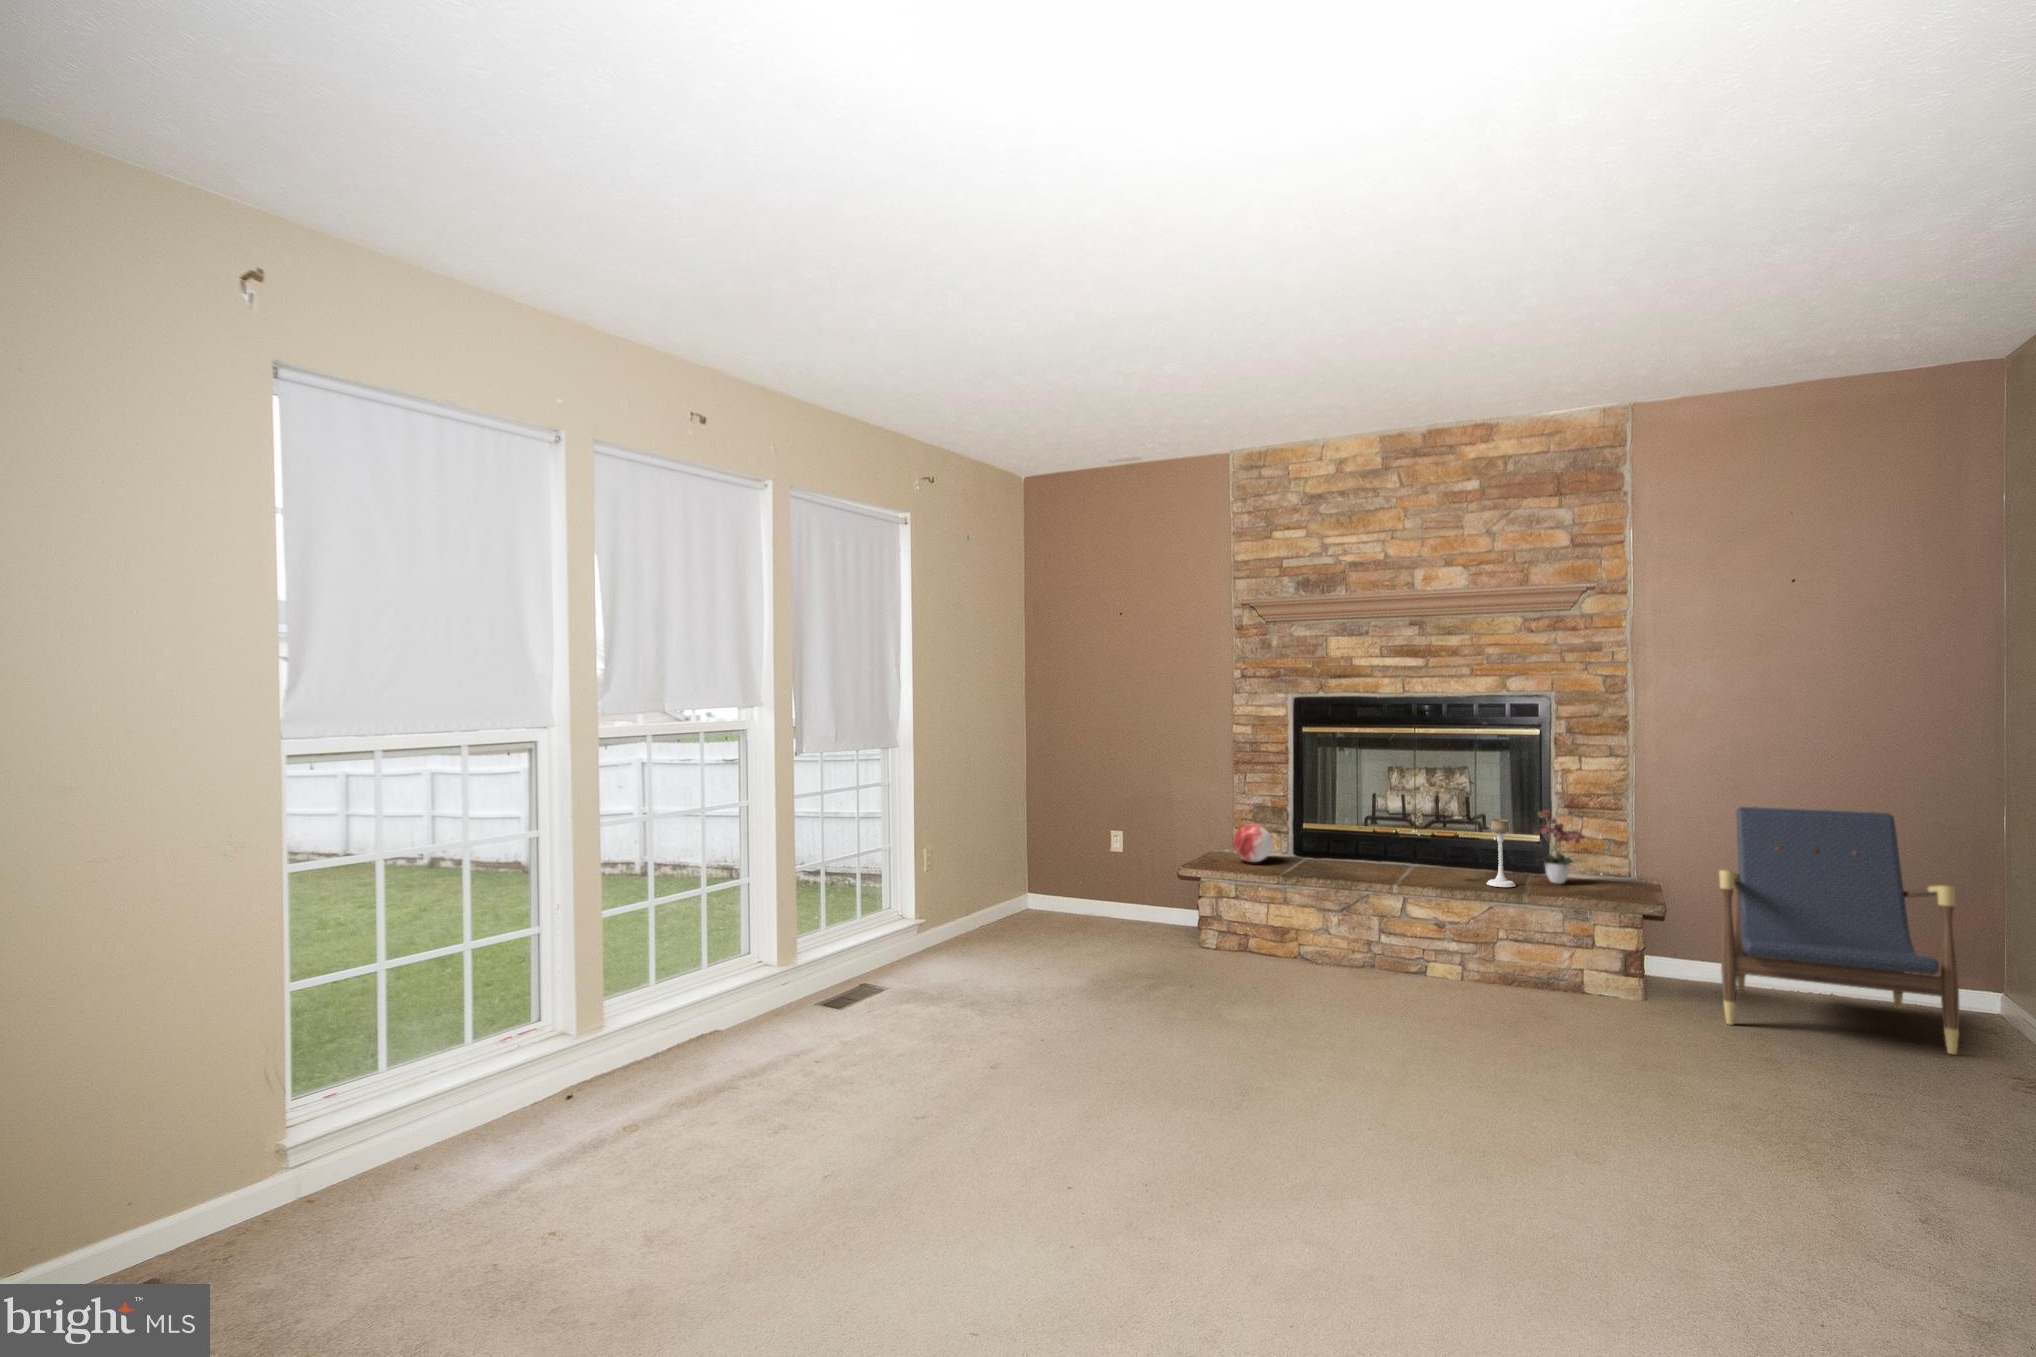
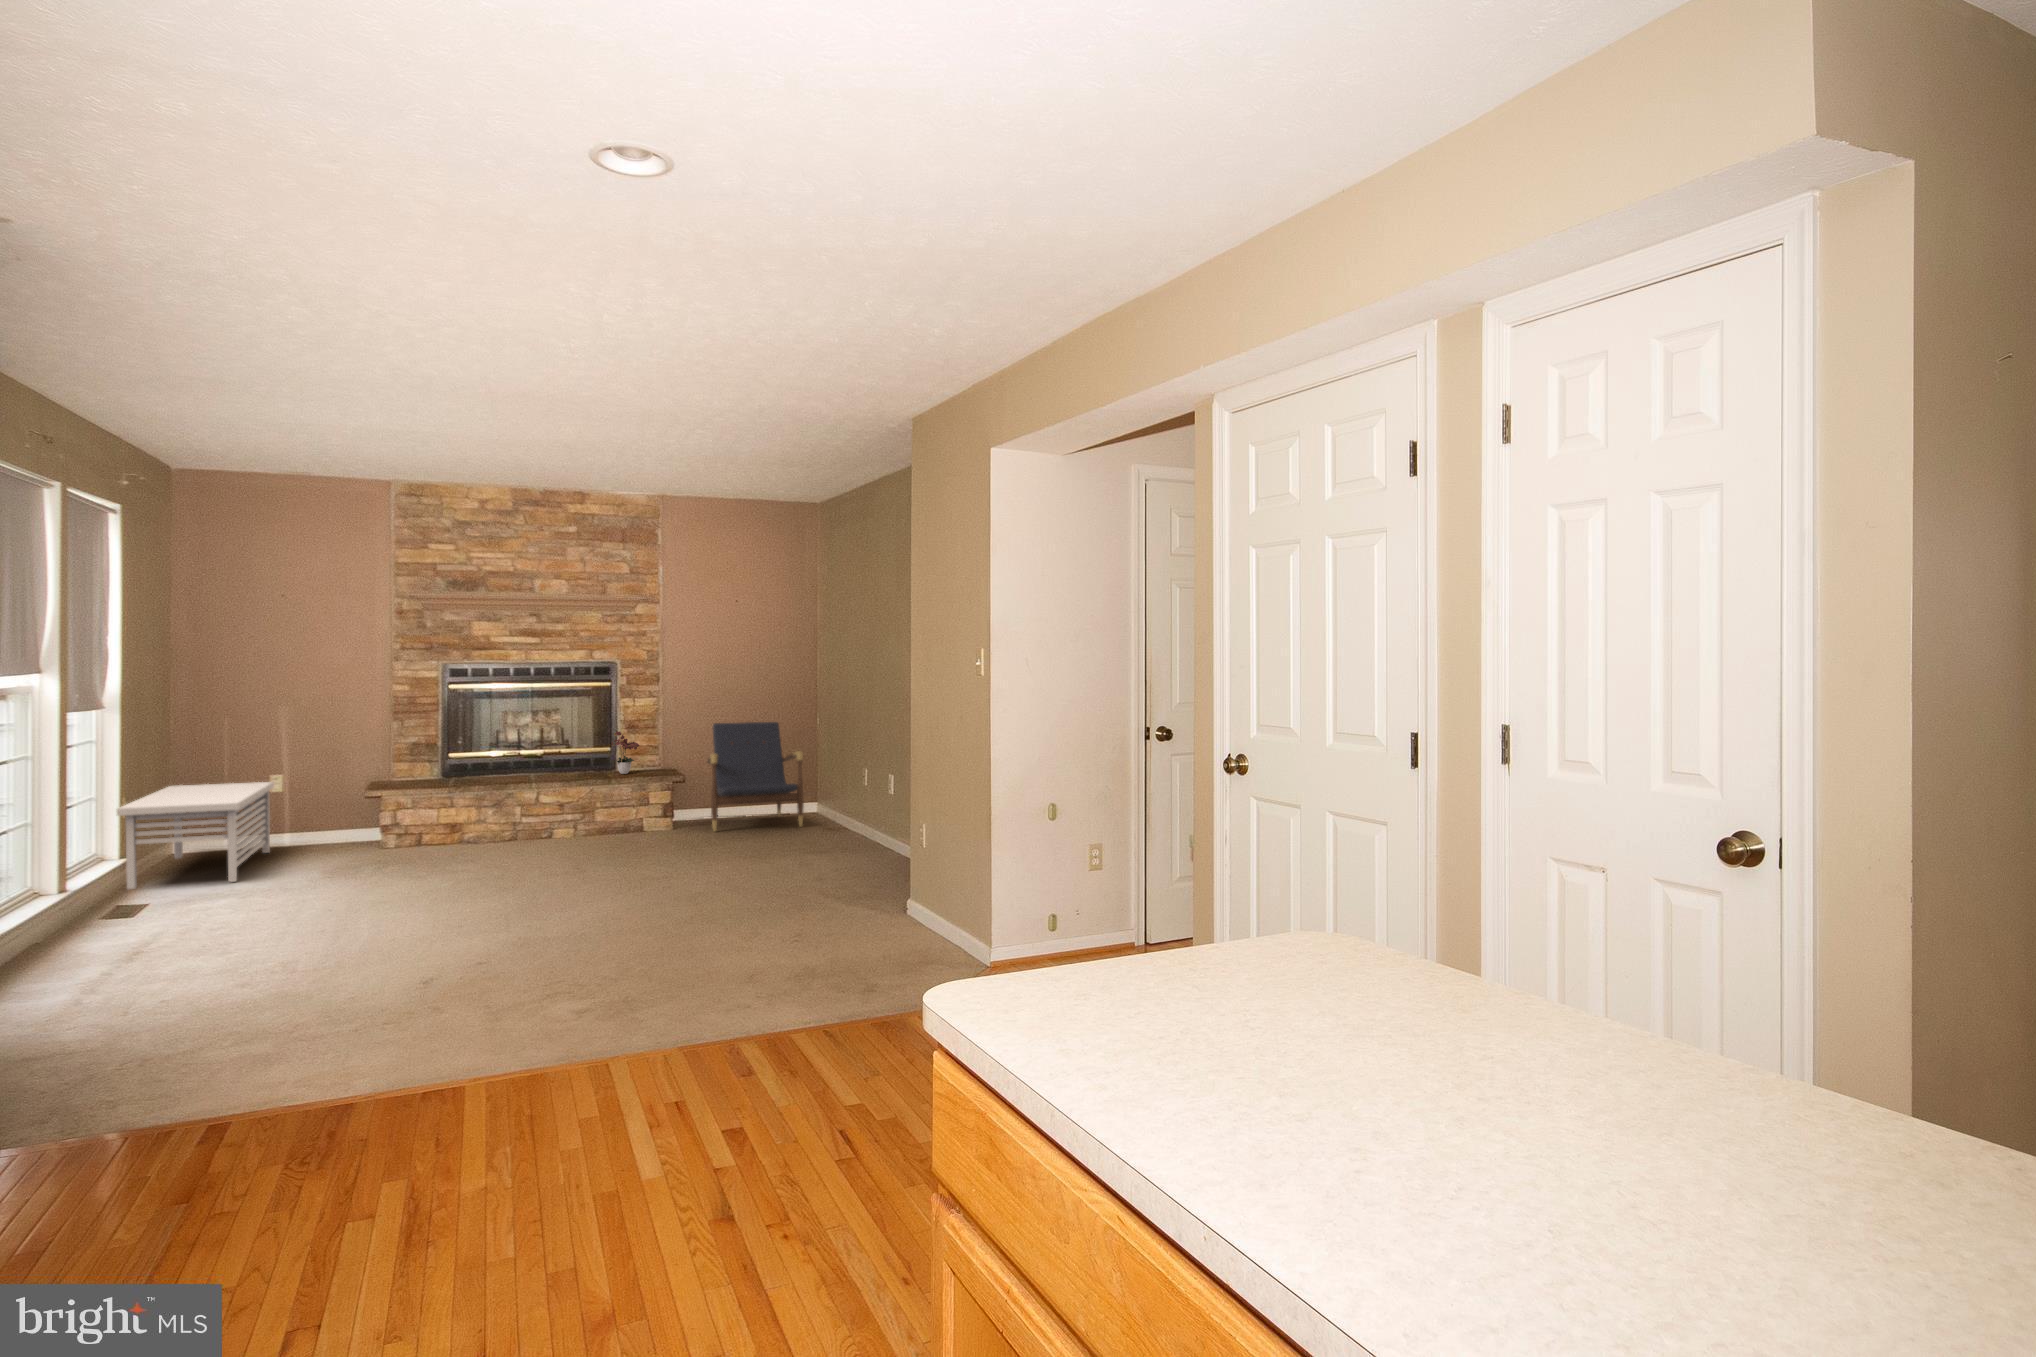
candle holder: present [1486,819,1516,887] -> none [586,738,603,778]
decorative orb: present [1233,824,1273,862] -> none [402,756,434,783]
storage bench: none [894,836,1094,975] -> present [117,782,274,889]

